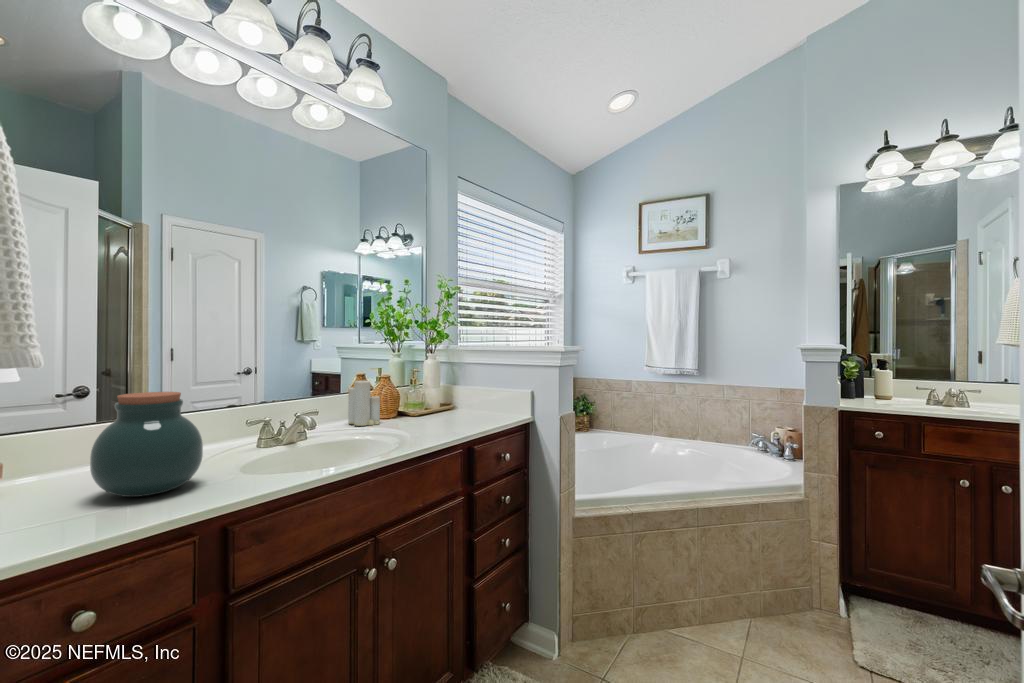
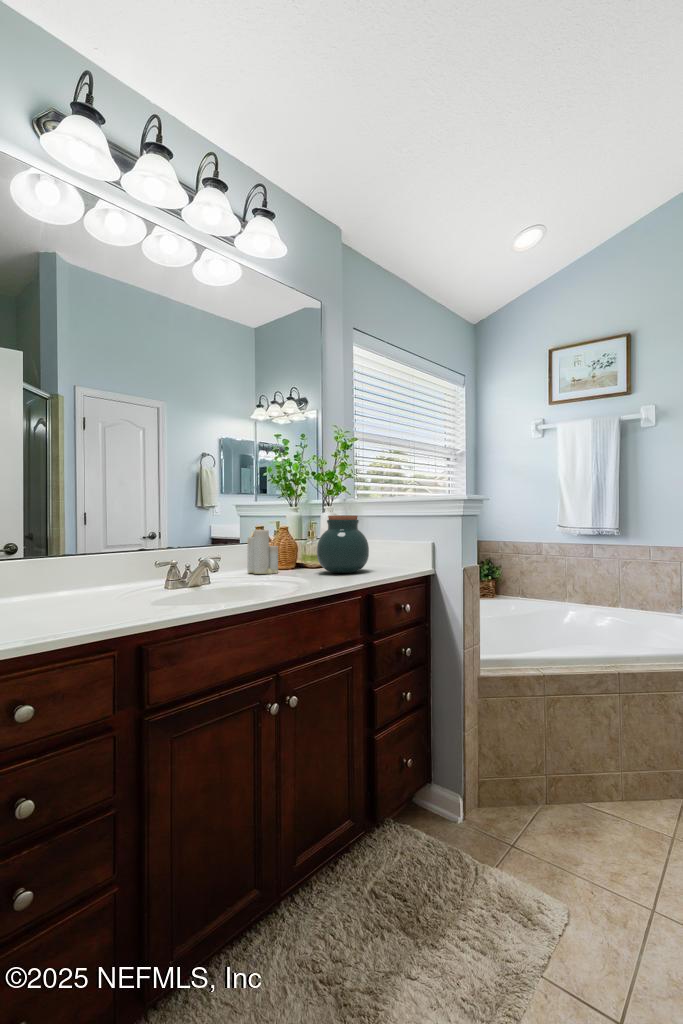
jar: present [90,392,203,497] -> present [317,516,369,573]

